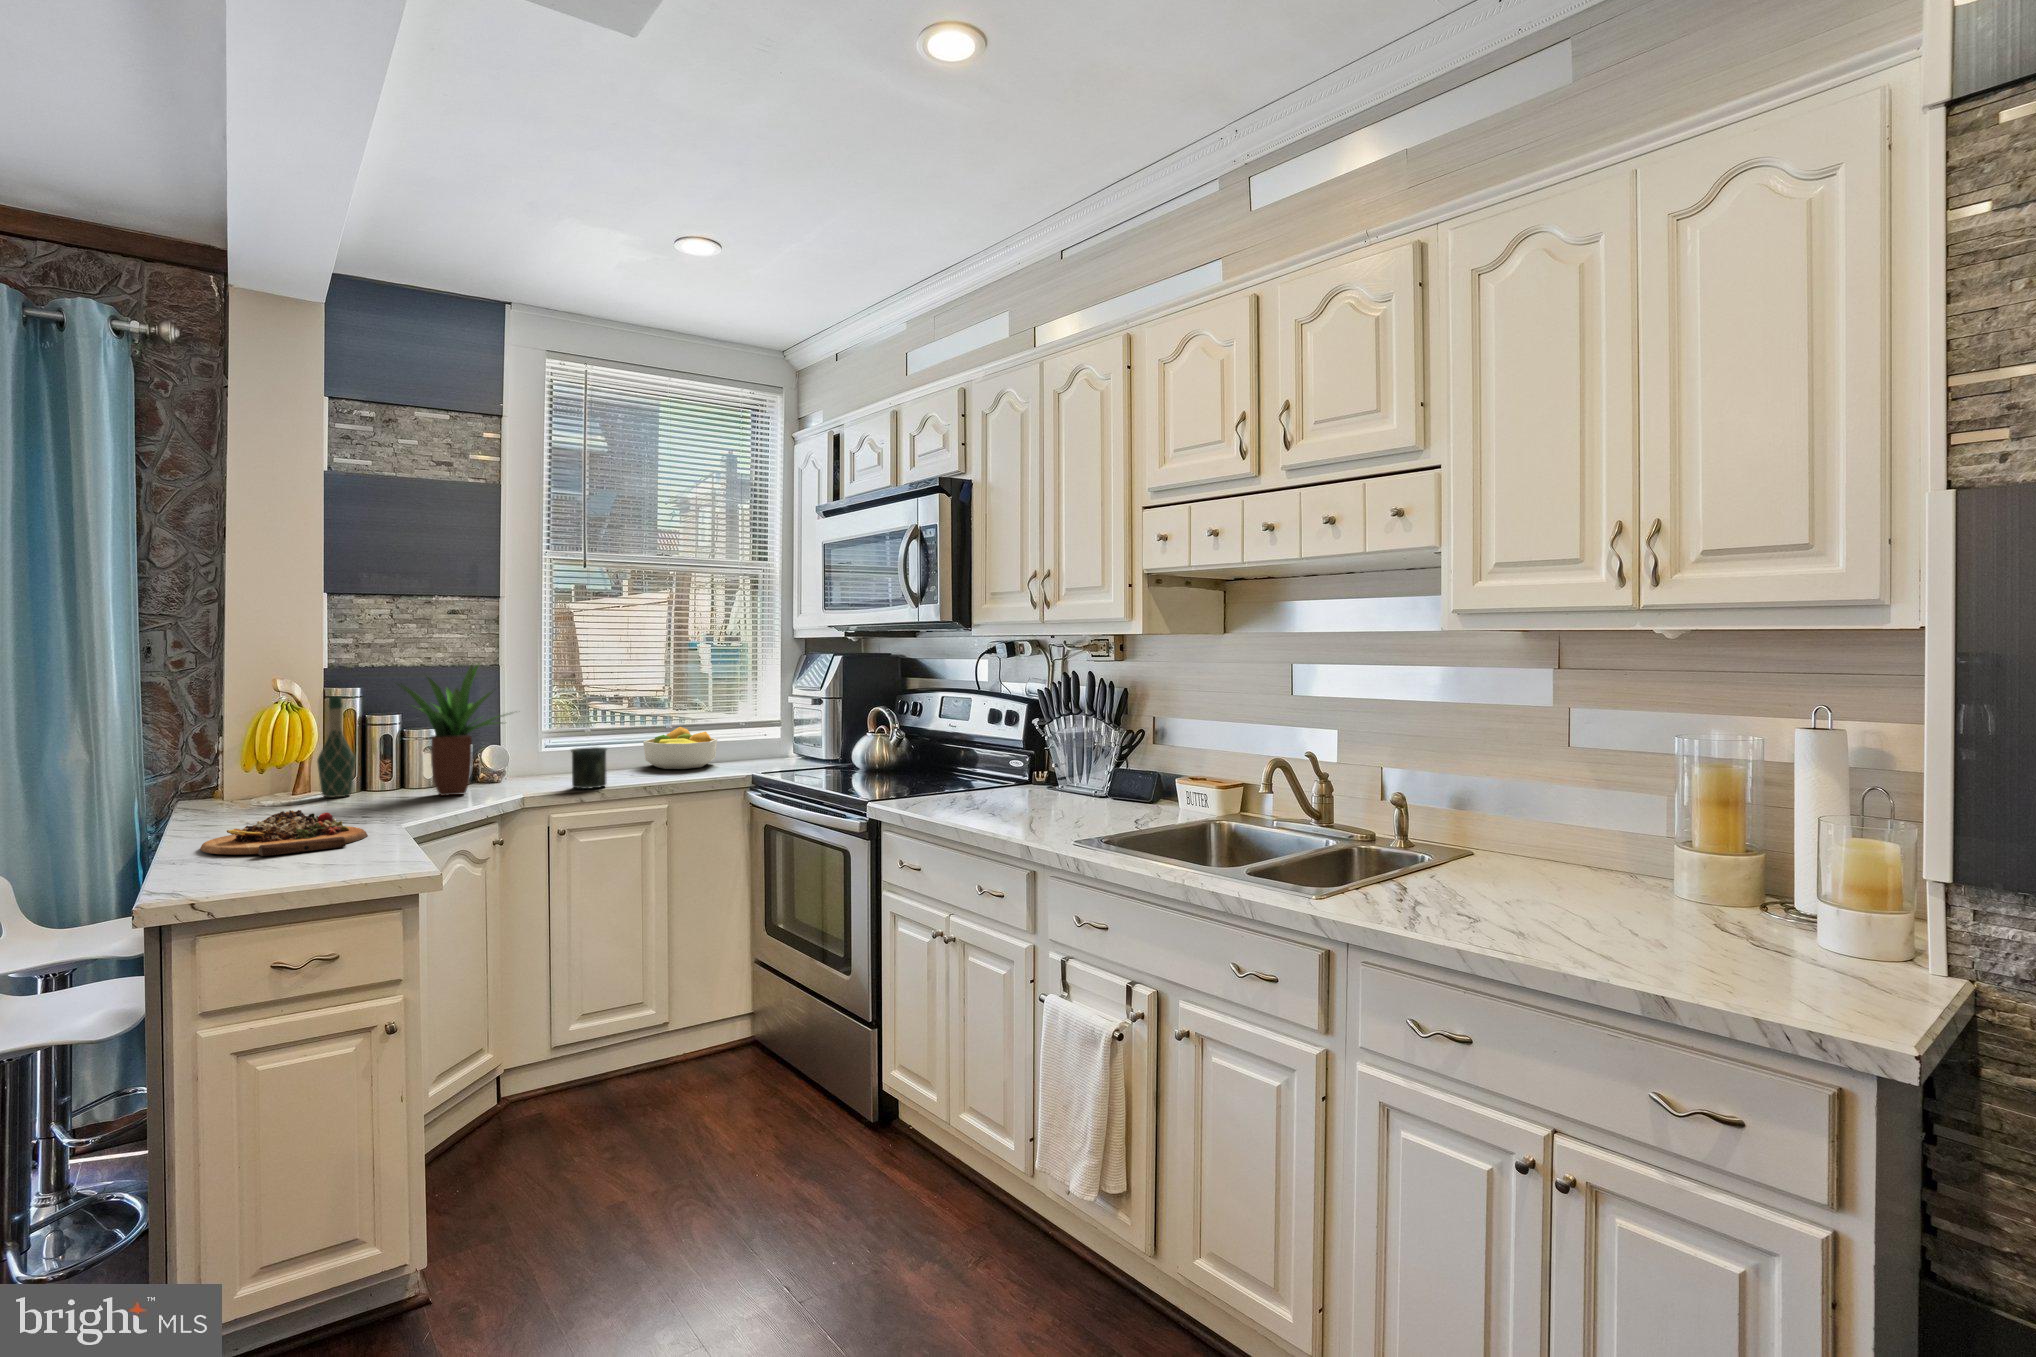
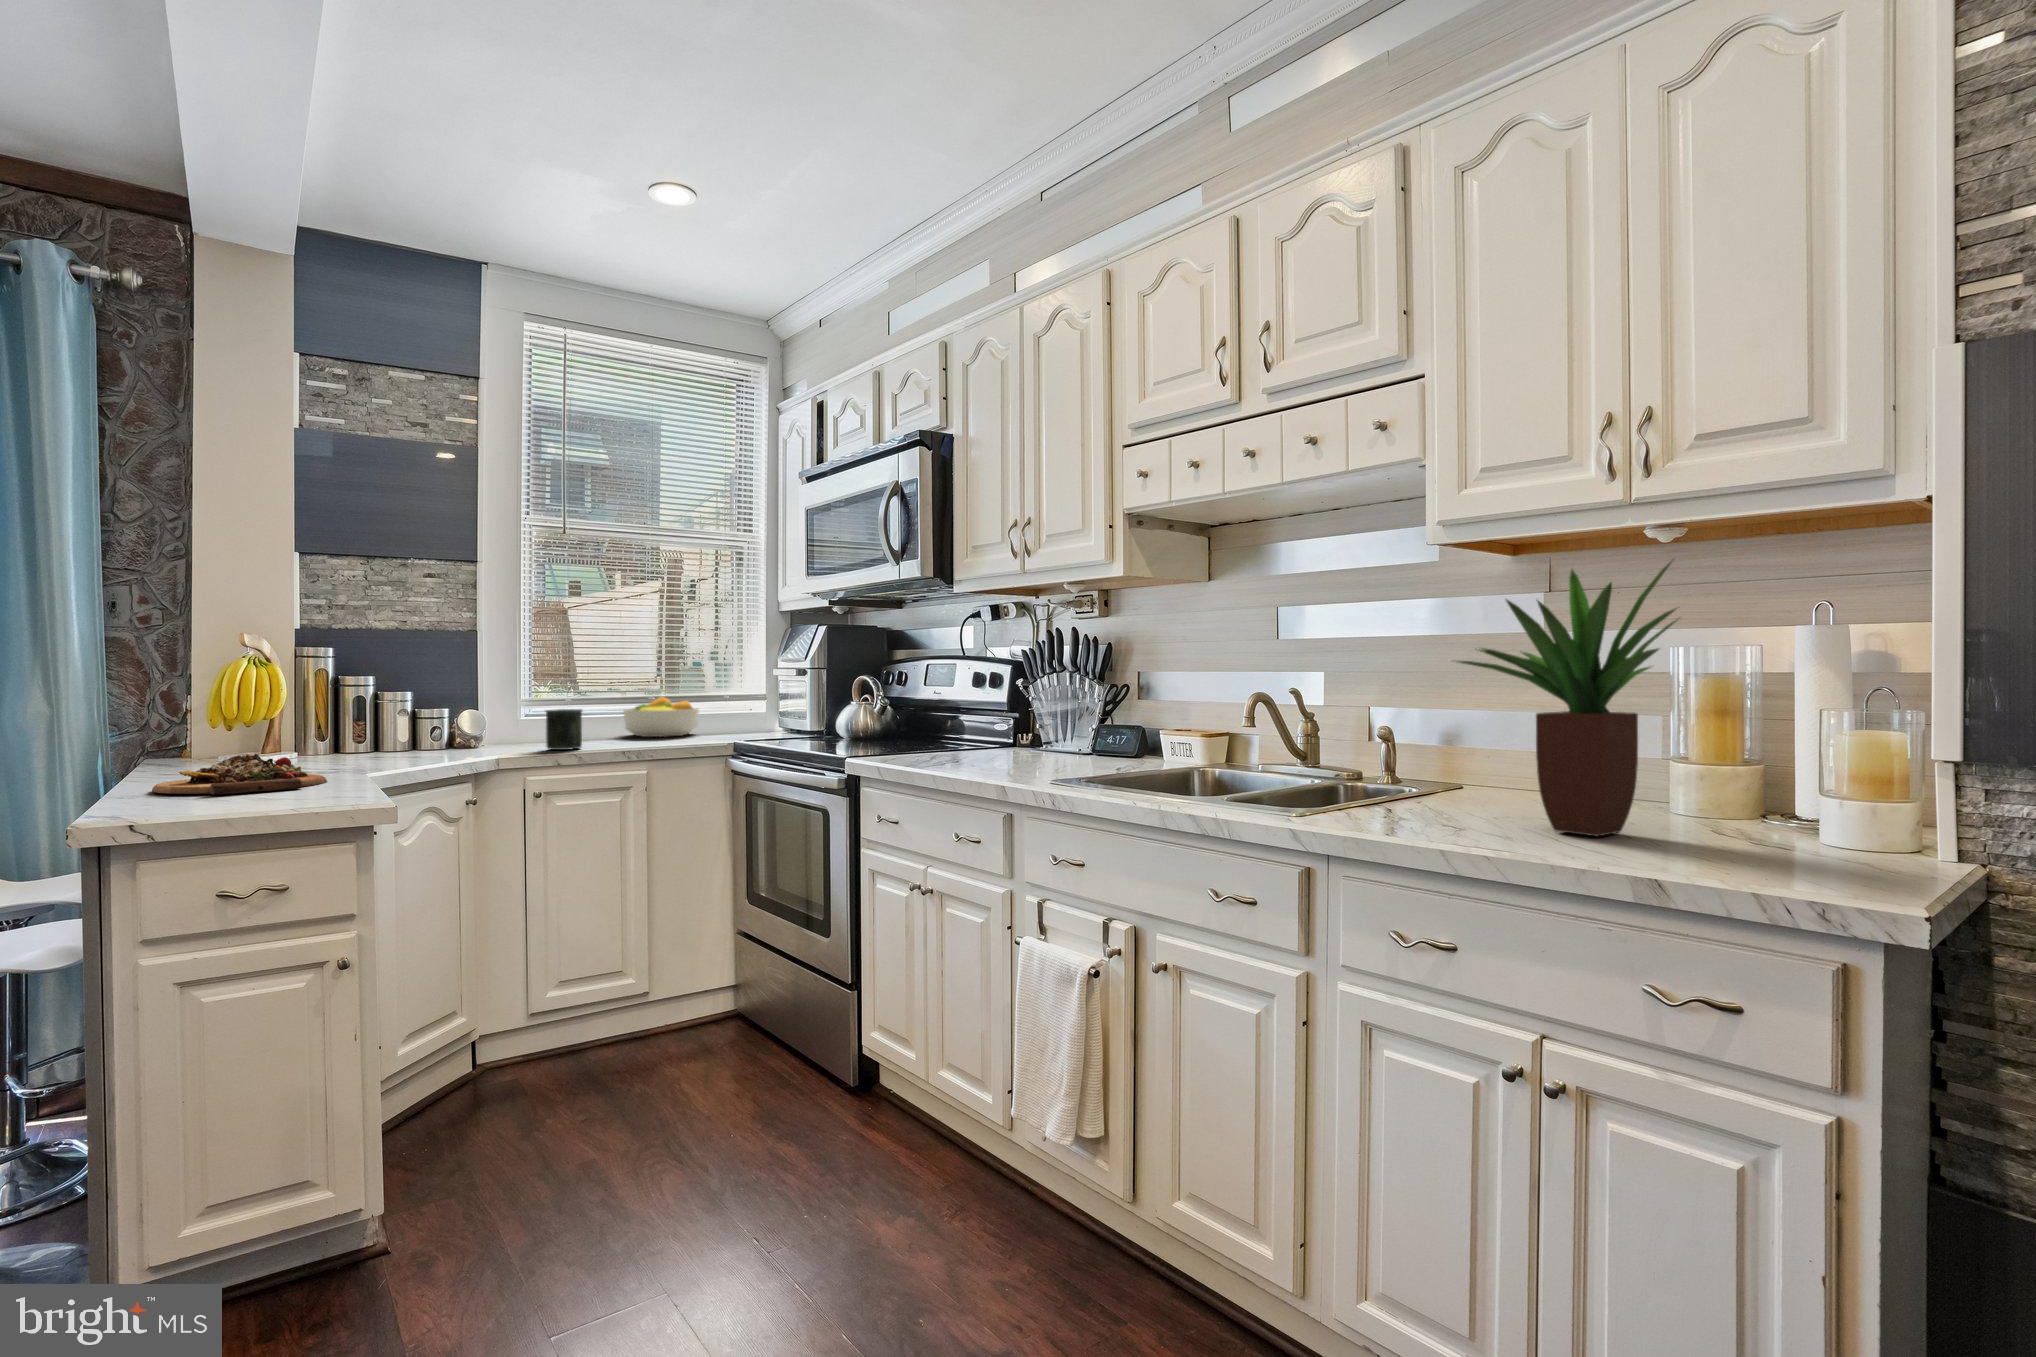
potted plant: present [399,664,504,796] -> present [1458,561,1680,837]
wine bottle: present [317,696,355,797] -> none [285,654,325,757]

